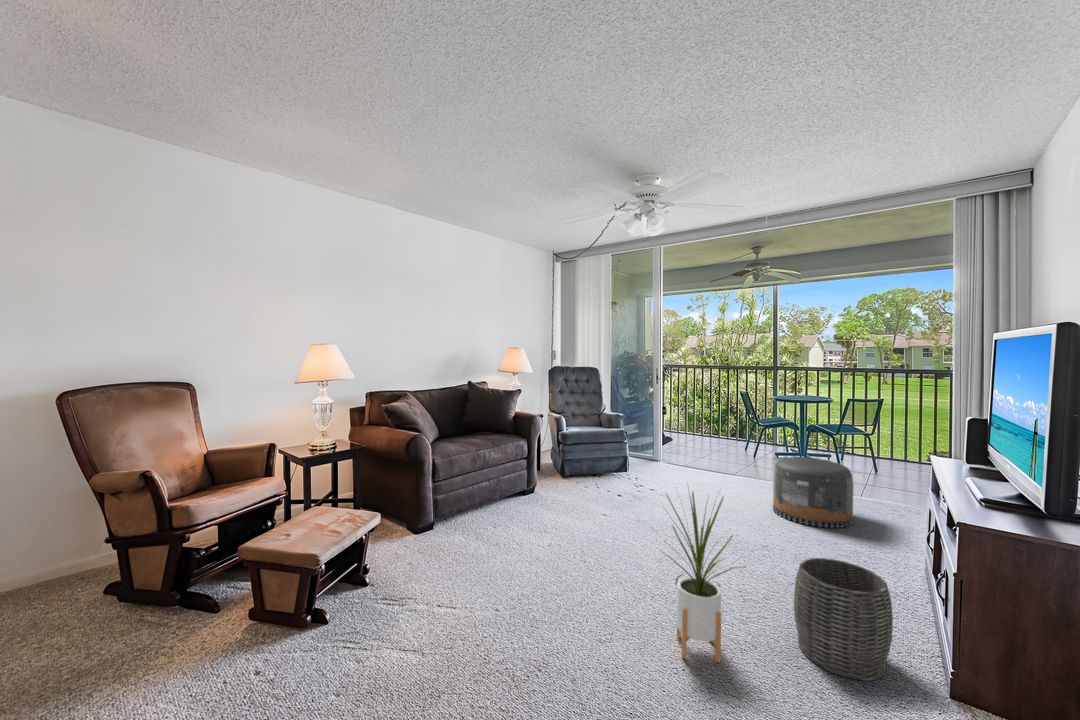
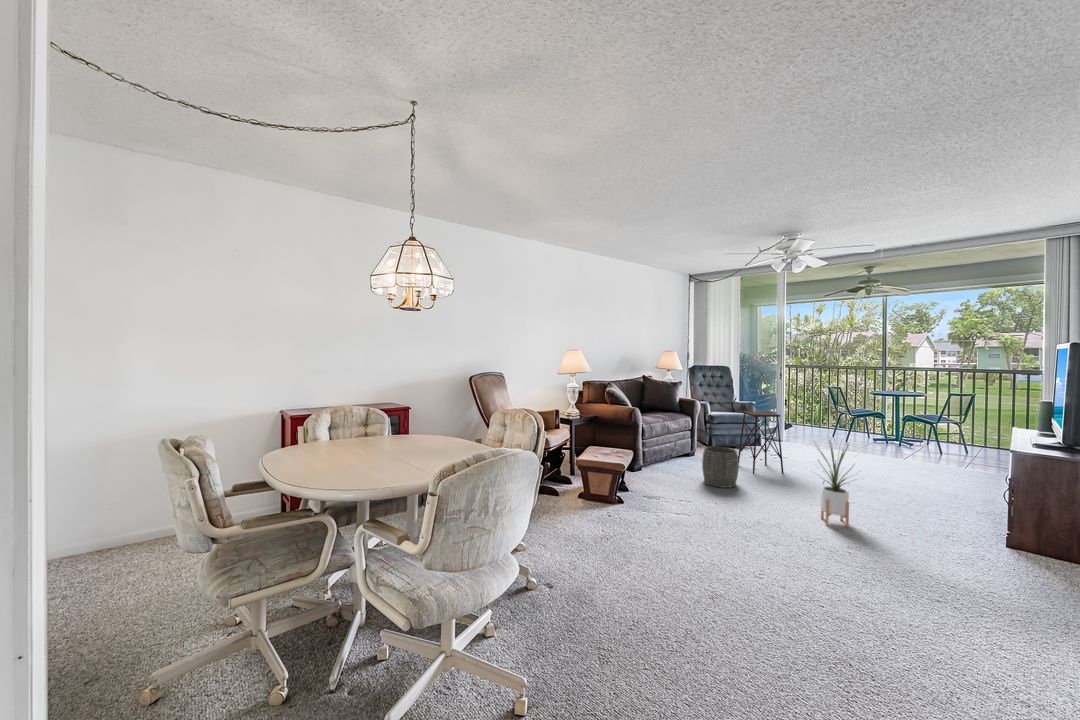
side table: none [584,430,644,526] -> present [738,411,783,473]
pouf: present [773,457,854,528] -> none [882,434,947,482]
woven basket: present [794,558,893,681] -> present [702,447,739,488]

